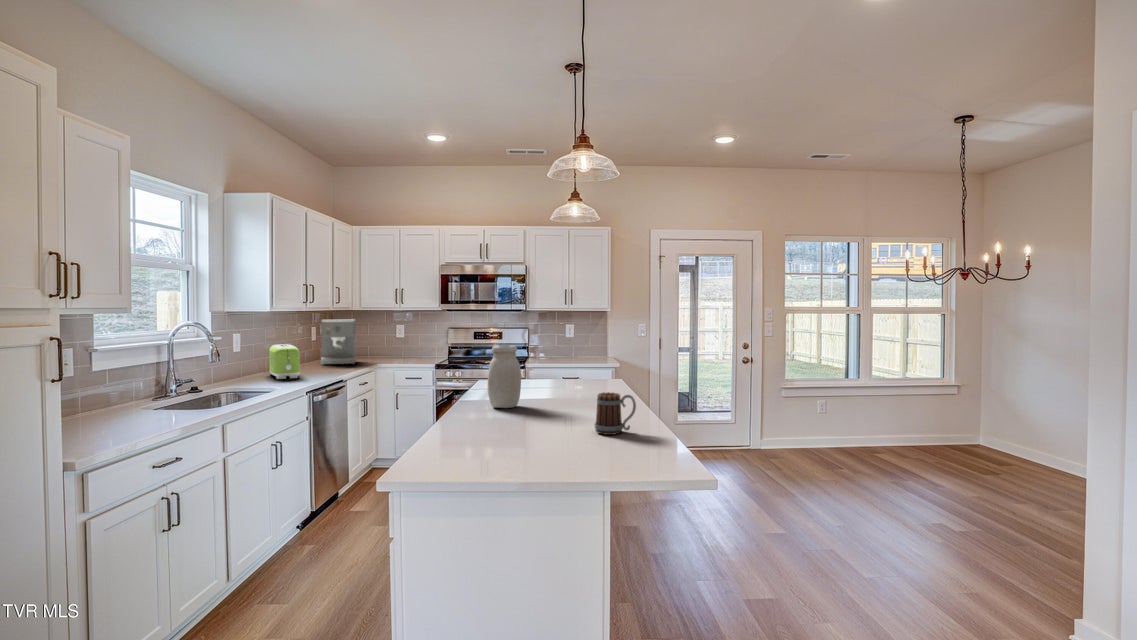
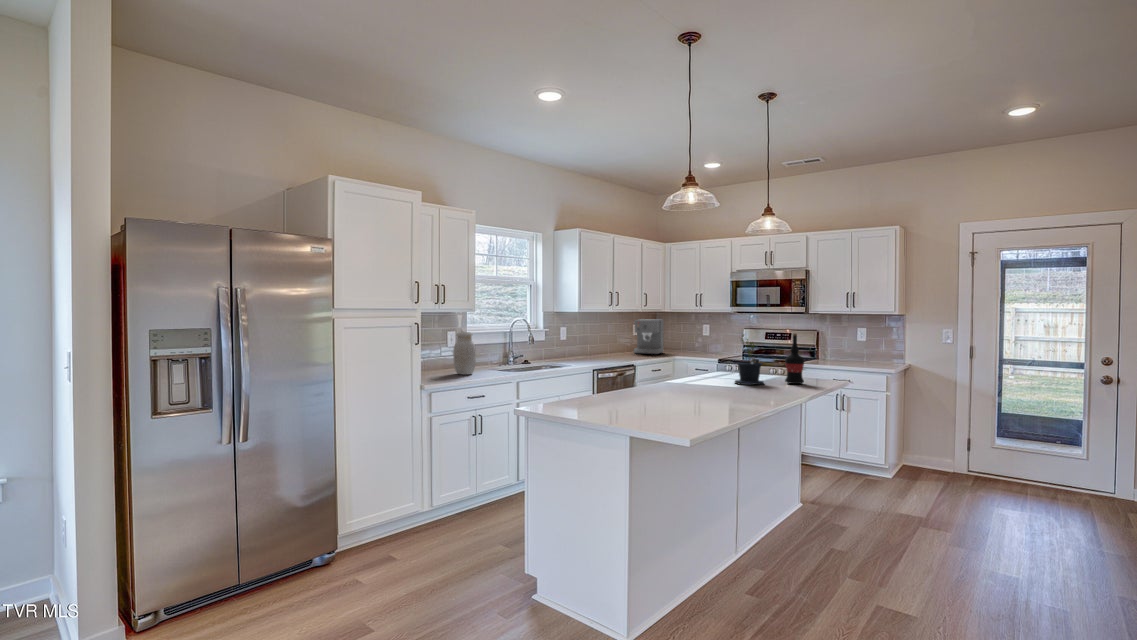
wine bottle: none [584,337,603,391] -> present [785,334,804,384]
potted plant: none [535,339,570,397] -> present [735,334,764,385]
toaster: present [269,344,300,379] -> none [586,335,605,359]
jar: present [488,345,521,408] -> present [454,332,476,375]
mug: present [595,392,636,435] -> none [706,374,741,410]

